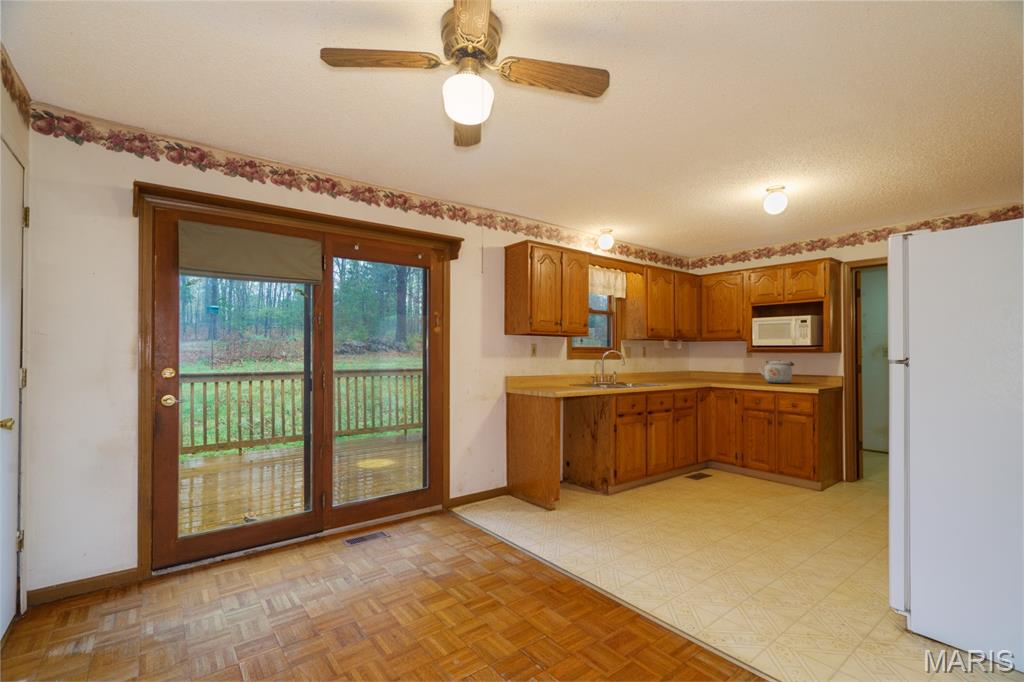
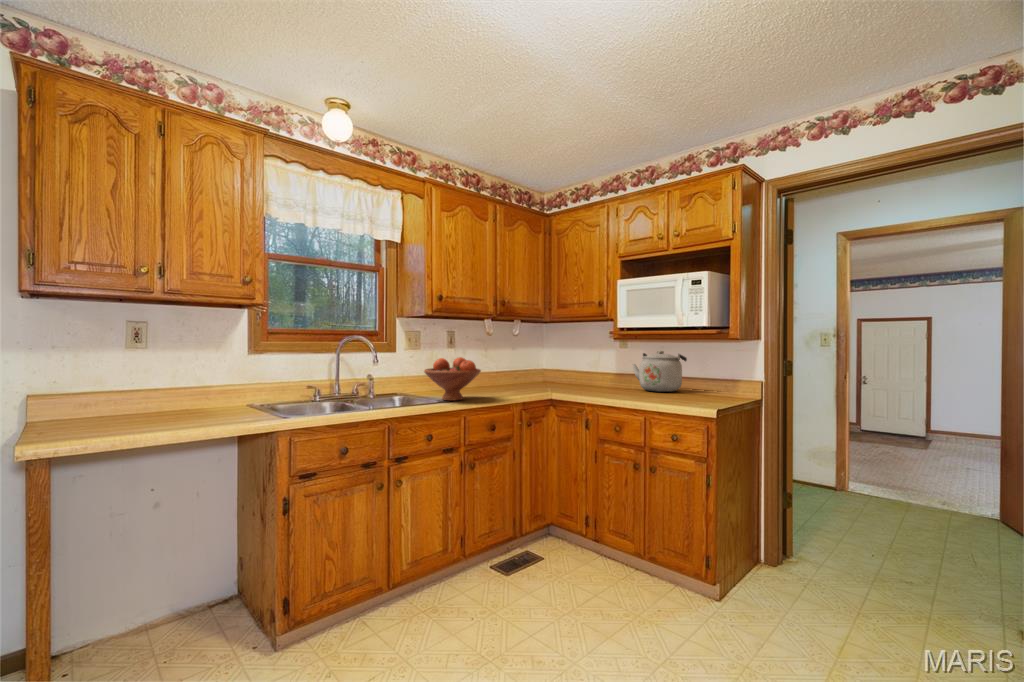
fruit bowl: none [651,362,682,385] -> present [424,357,481,401]

